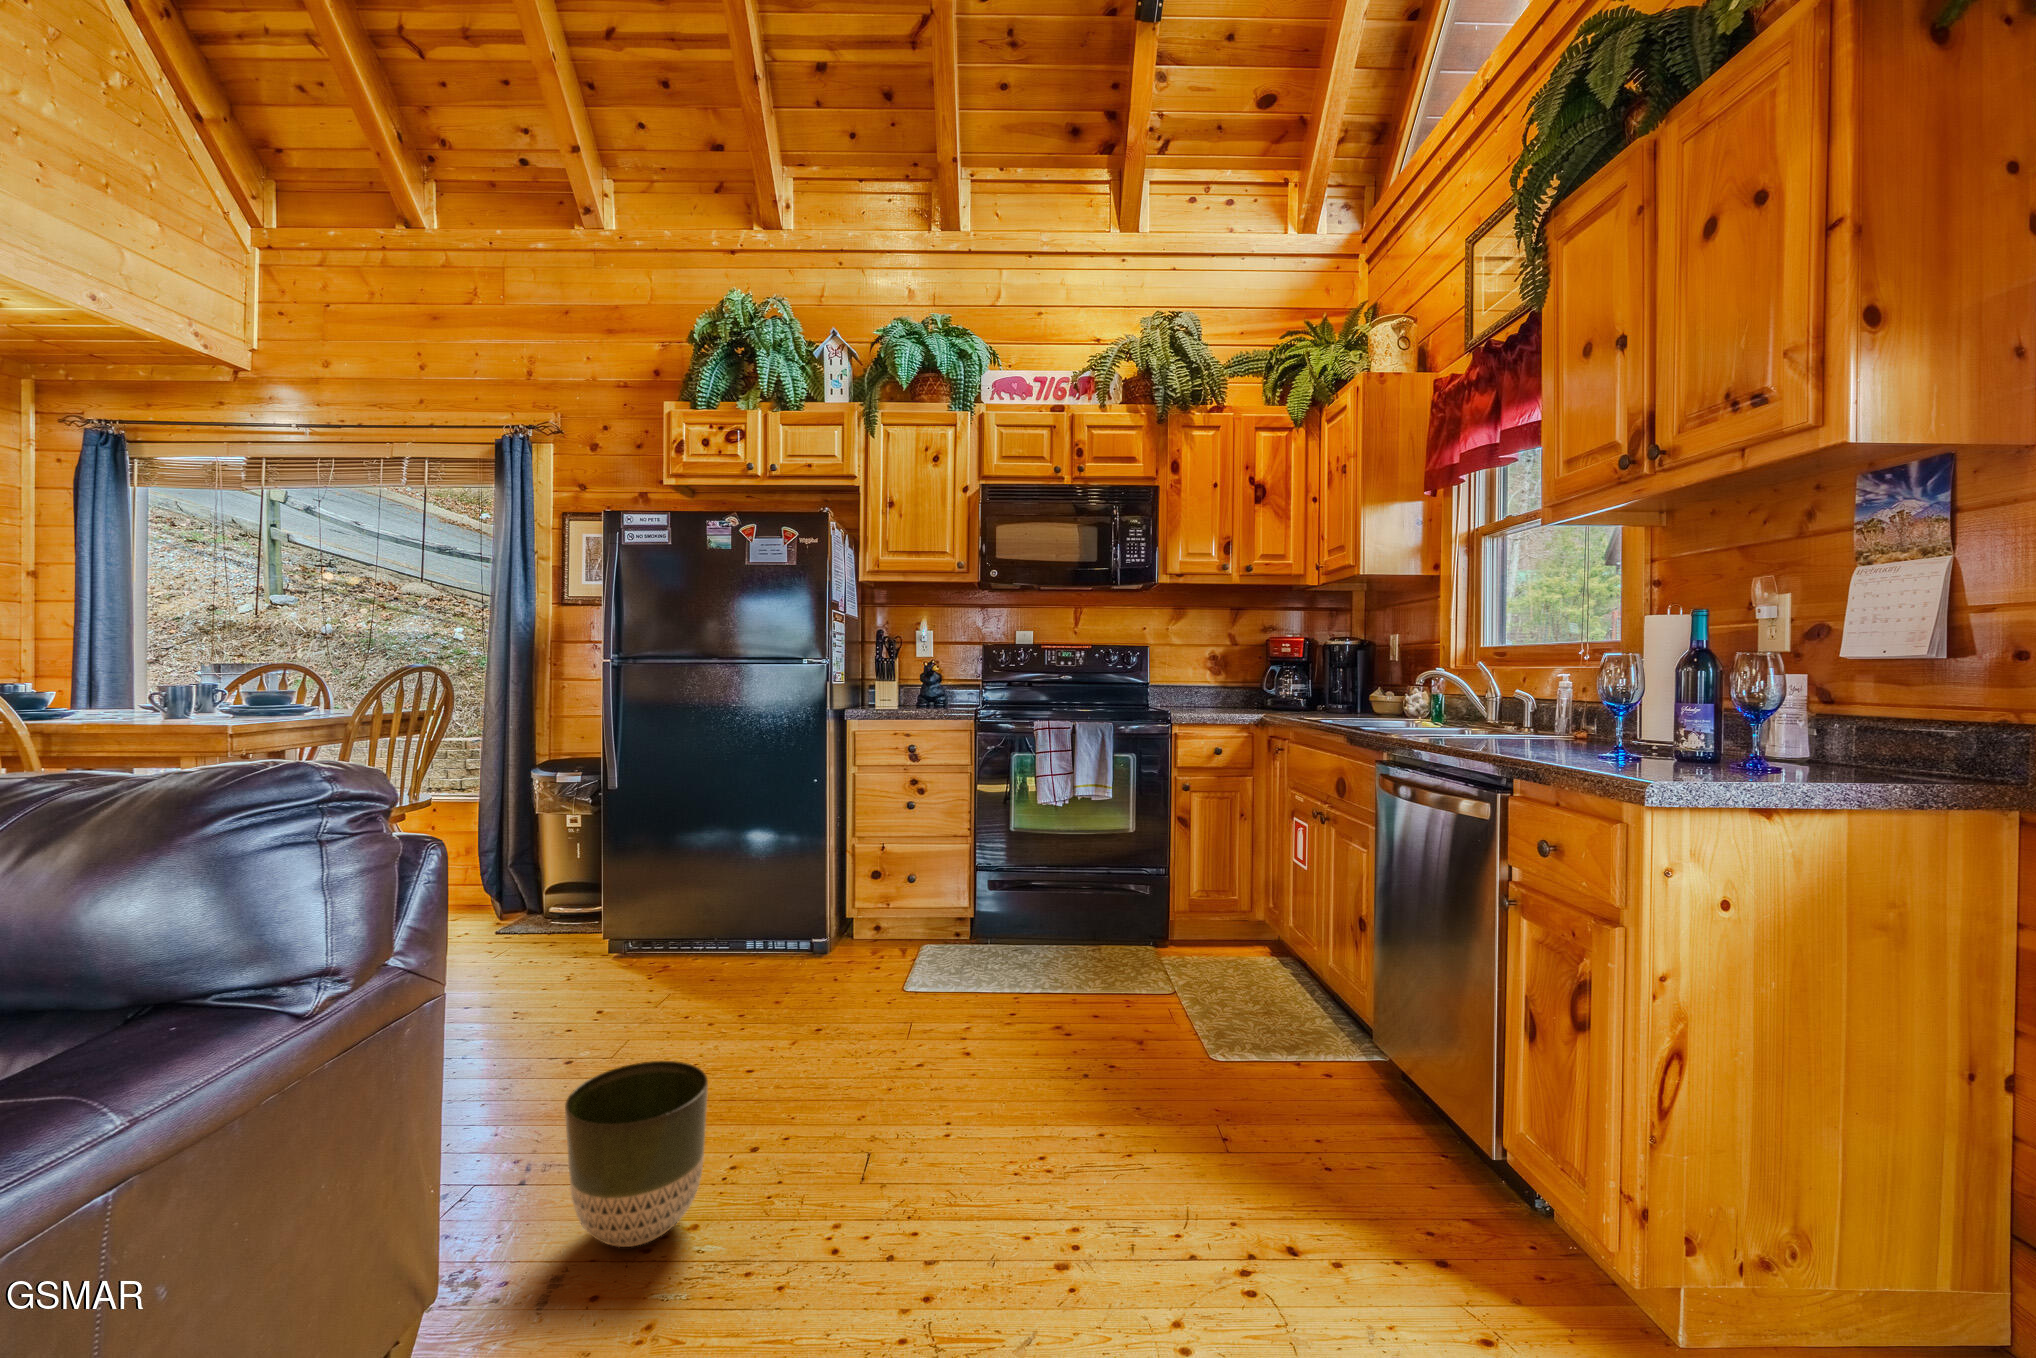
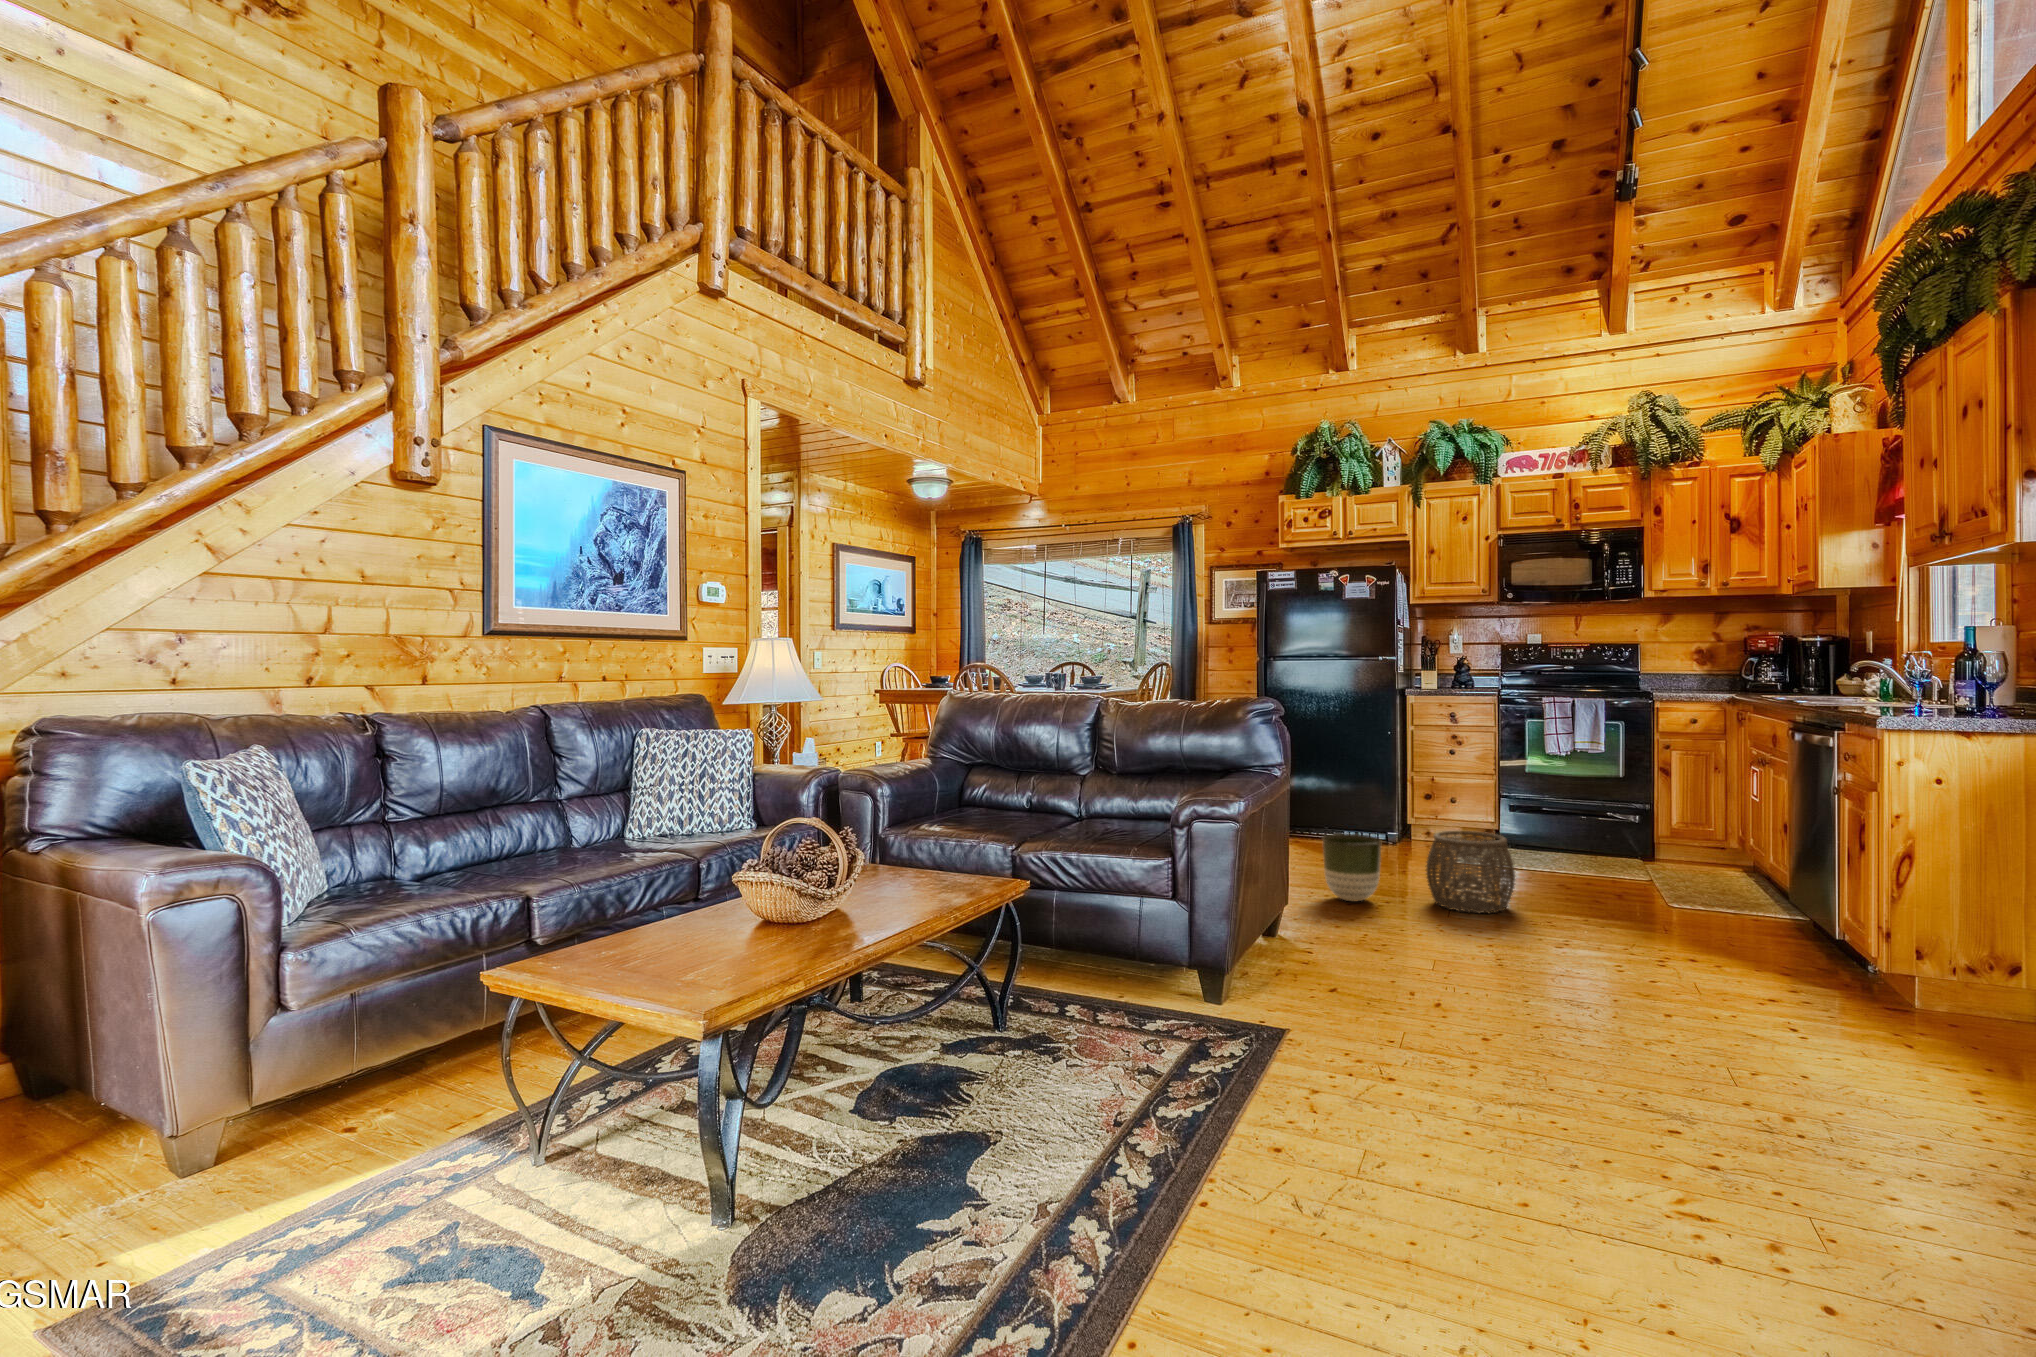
woven basket: none [803,1026,982,1248] -> present [1426,831,1515,913]

